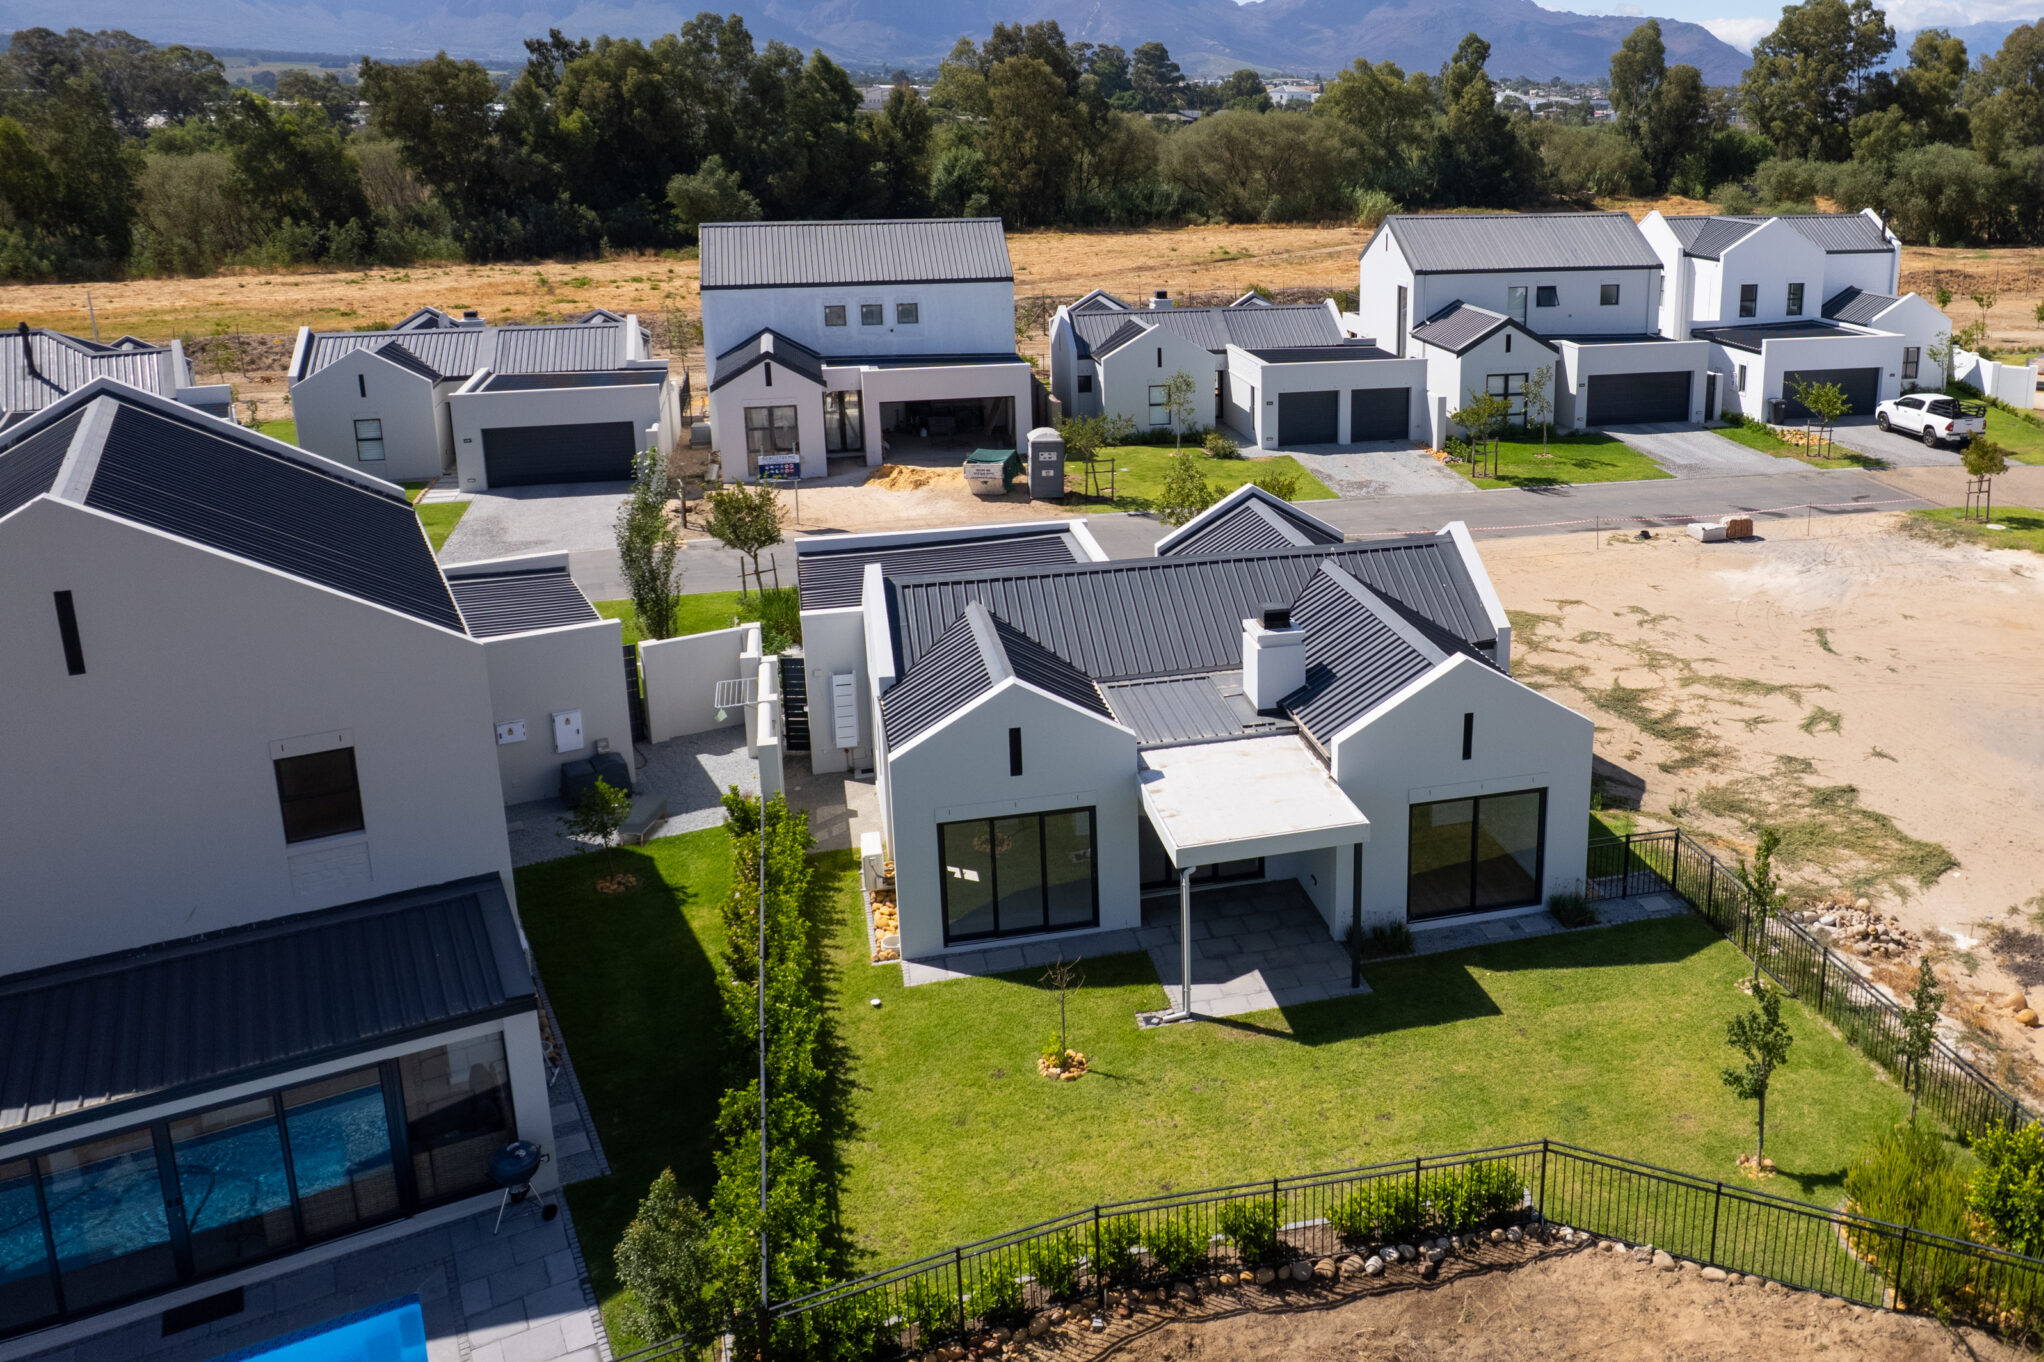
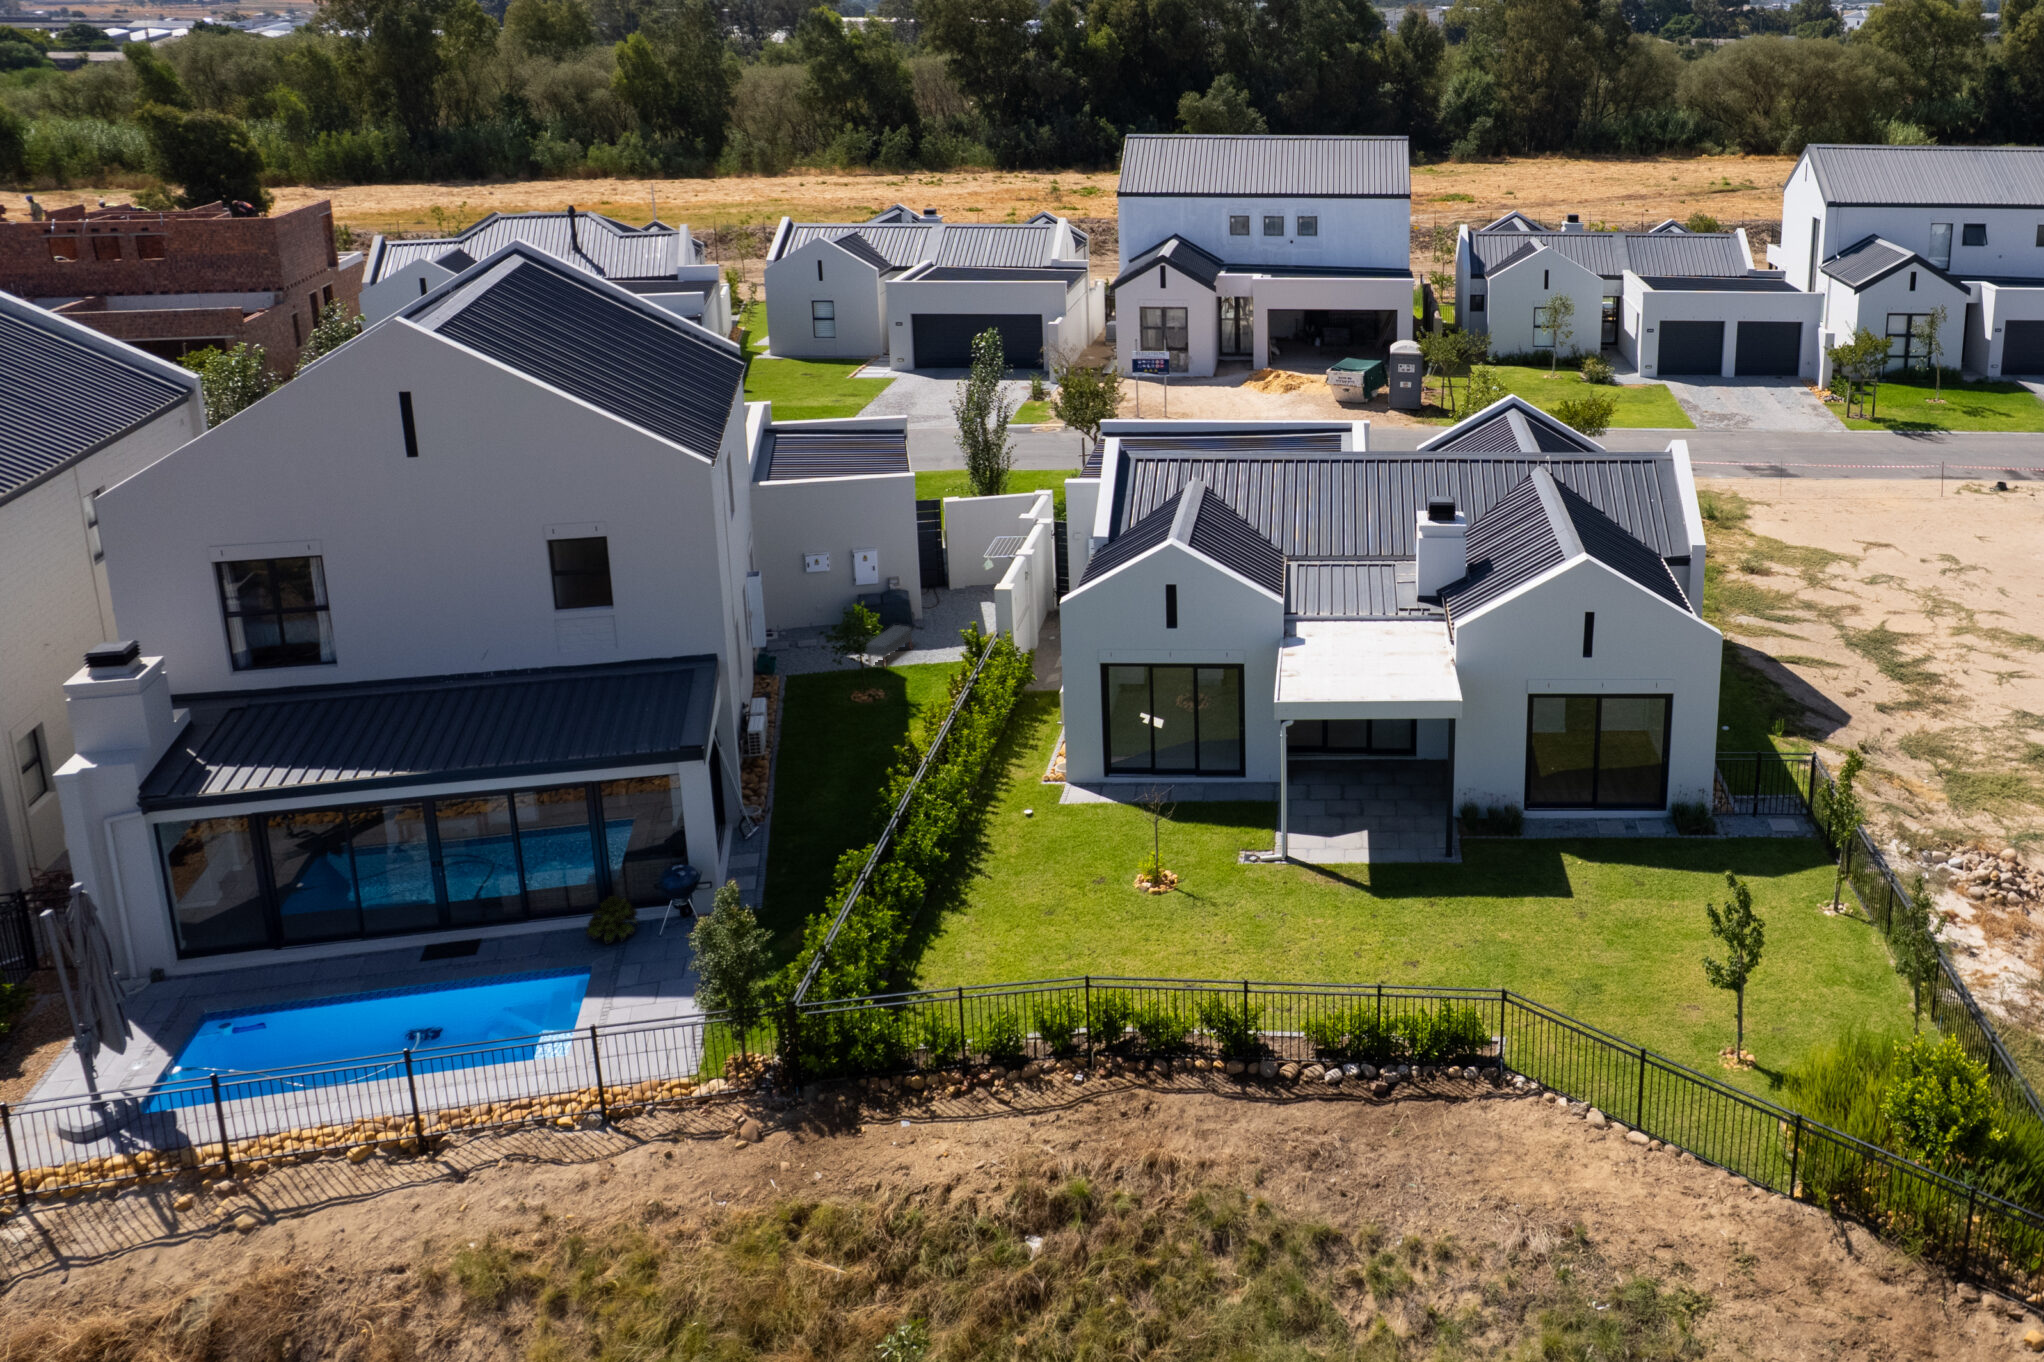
potted plant: none [357,1192,433,1261] -> present [586,896,639,945]

